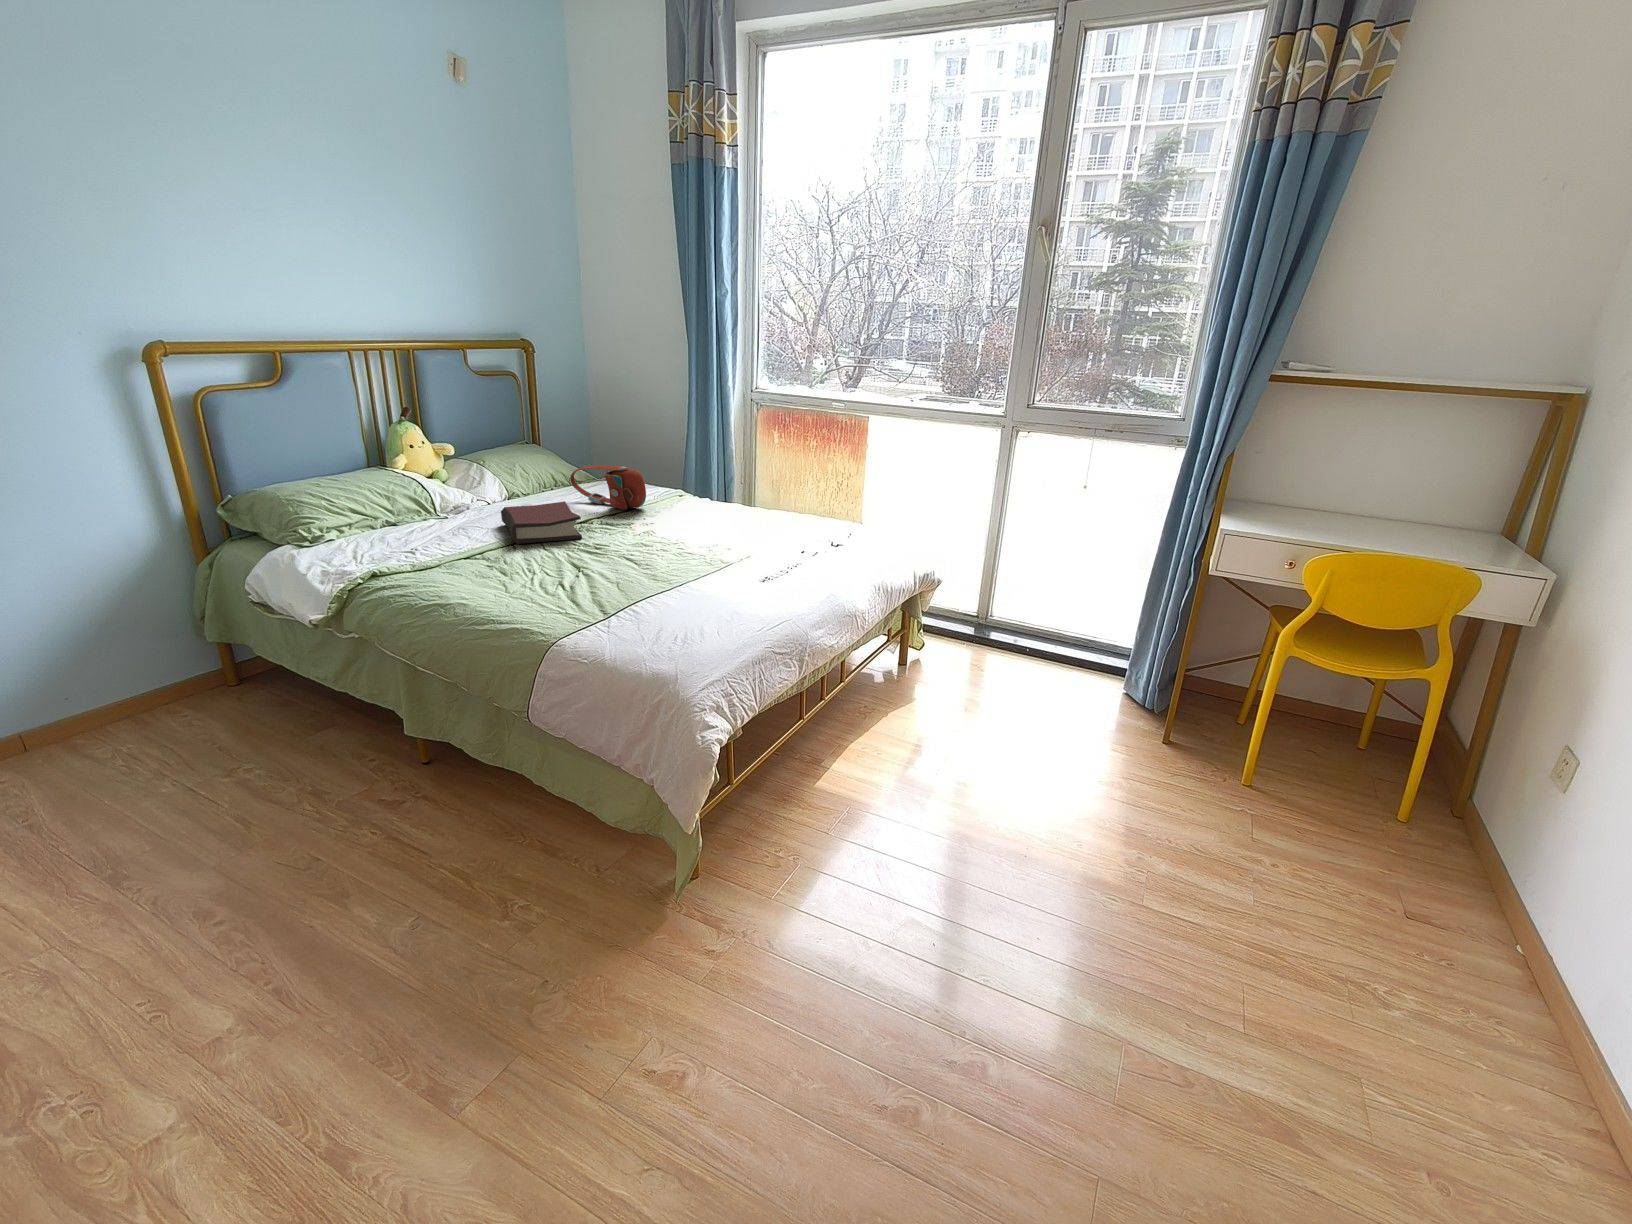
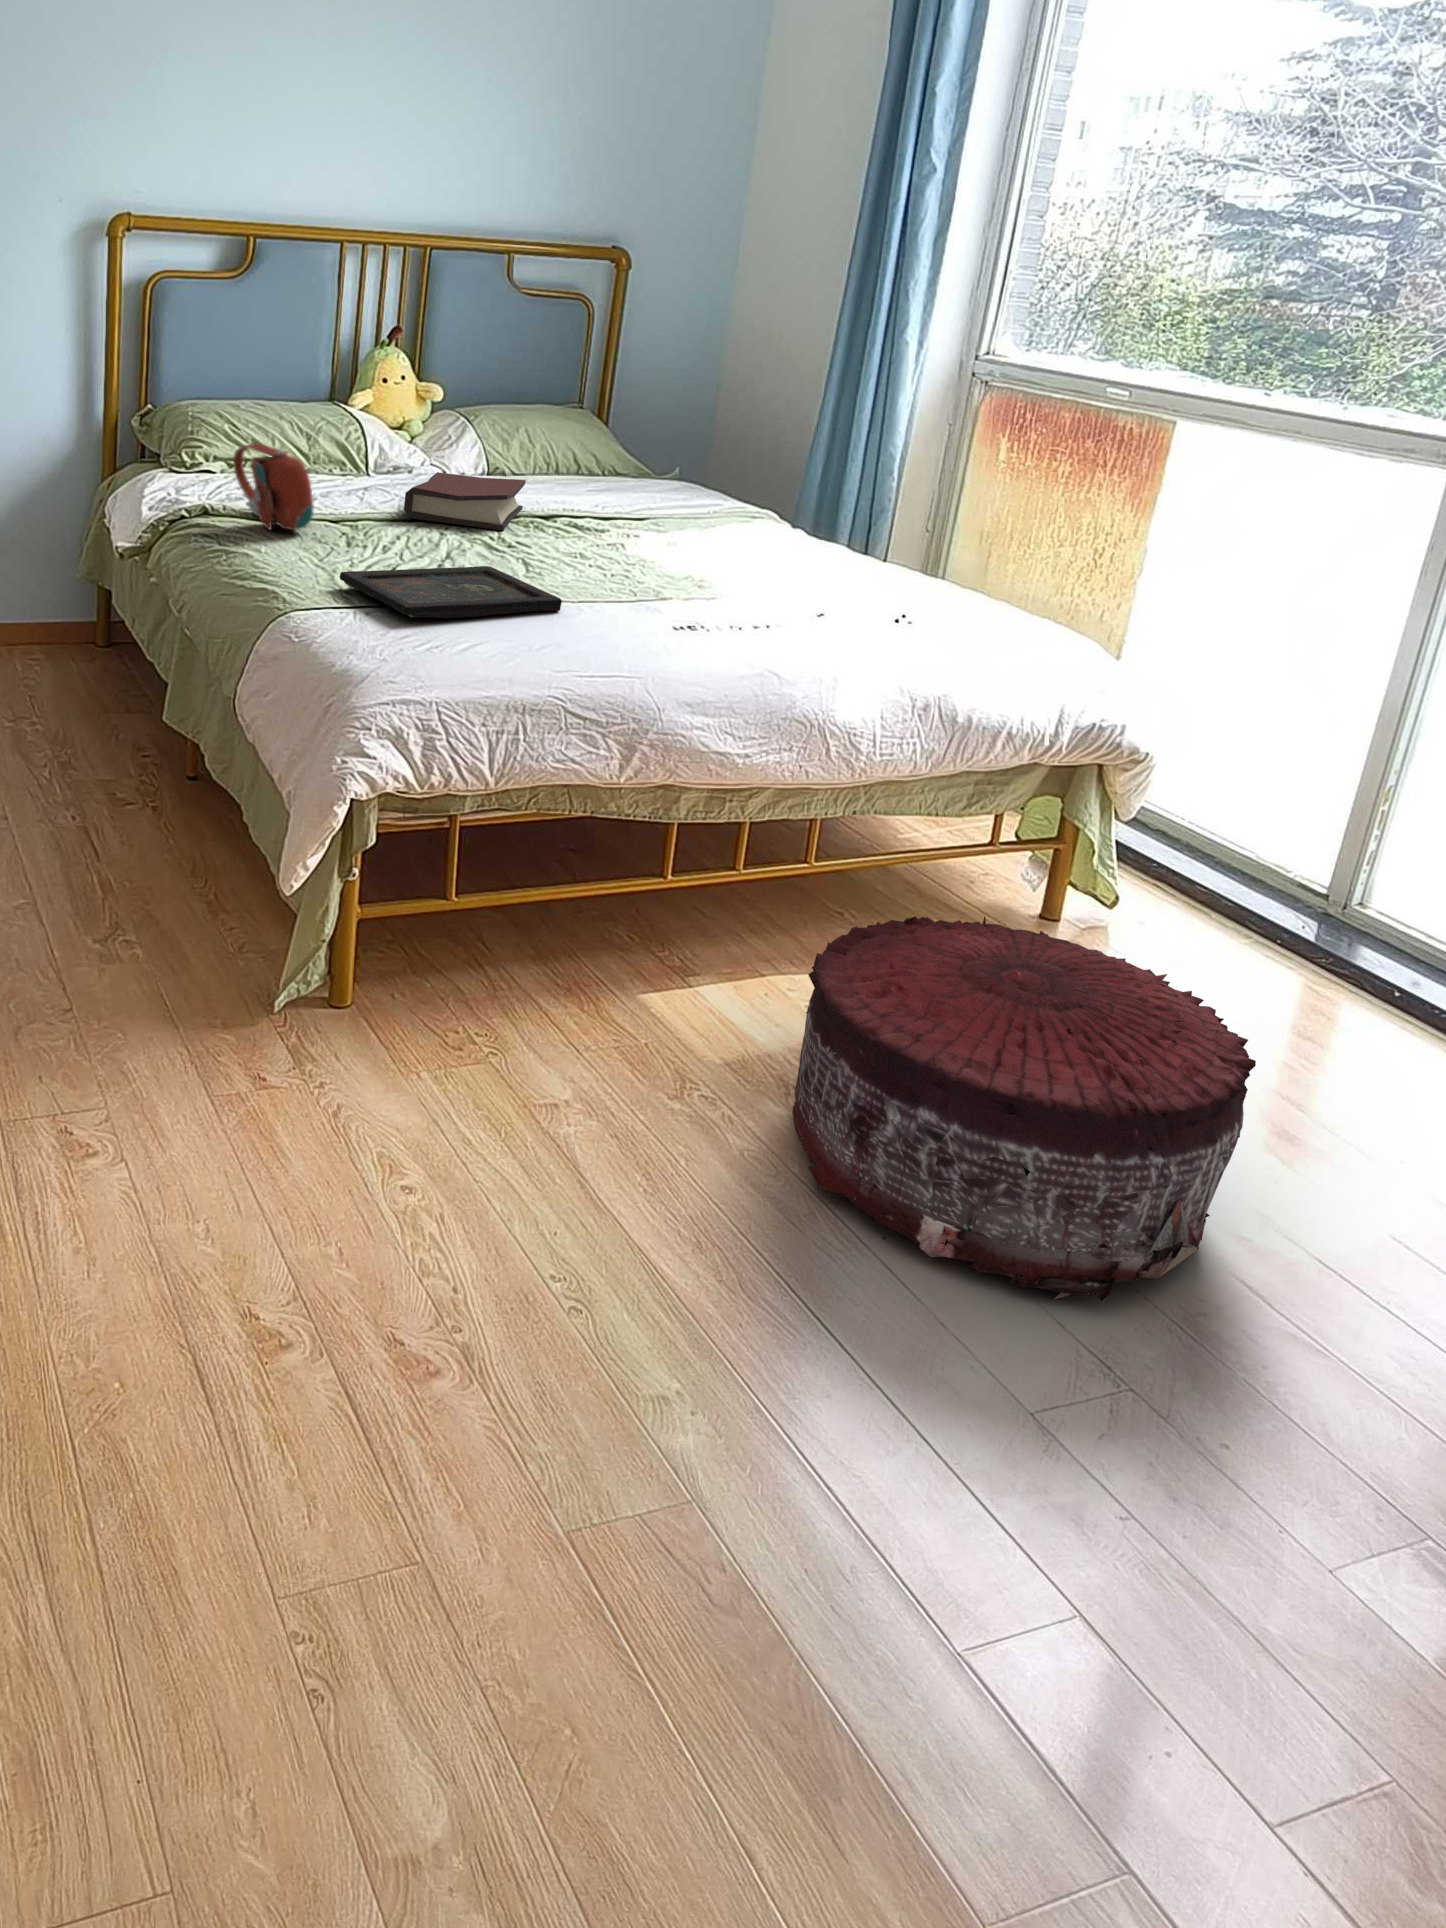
handbag: present [570,465,646,510] -> present [233,443,313,530]
tray: none [559,570,700,622] -> present [340,566,562,618]
pouf: none [921,682,1128,858] -> present [793,917,1256,1303]

